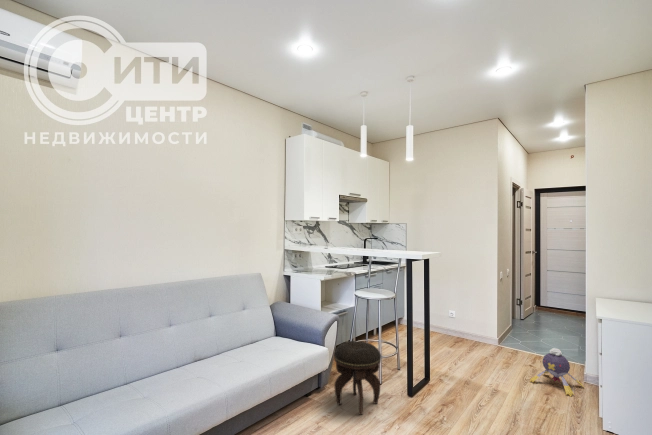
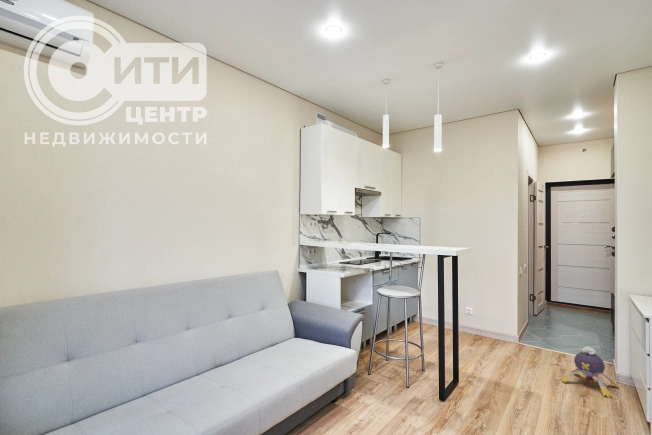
footstool: present [334,341,381,415] -> none [362,342,412,423]

